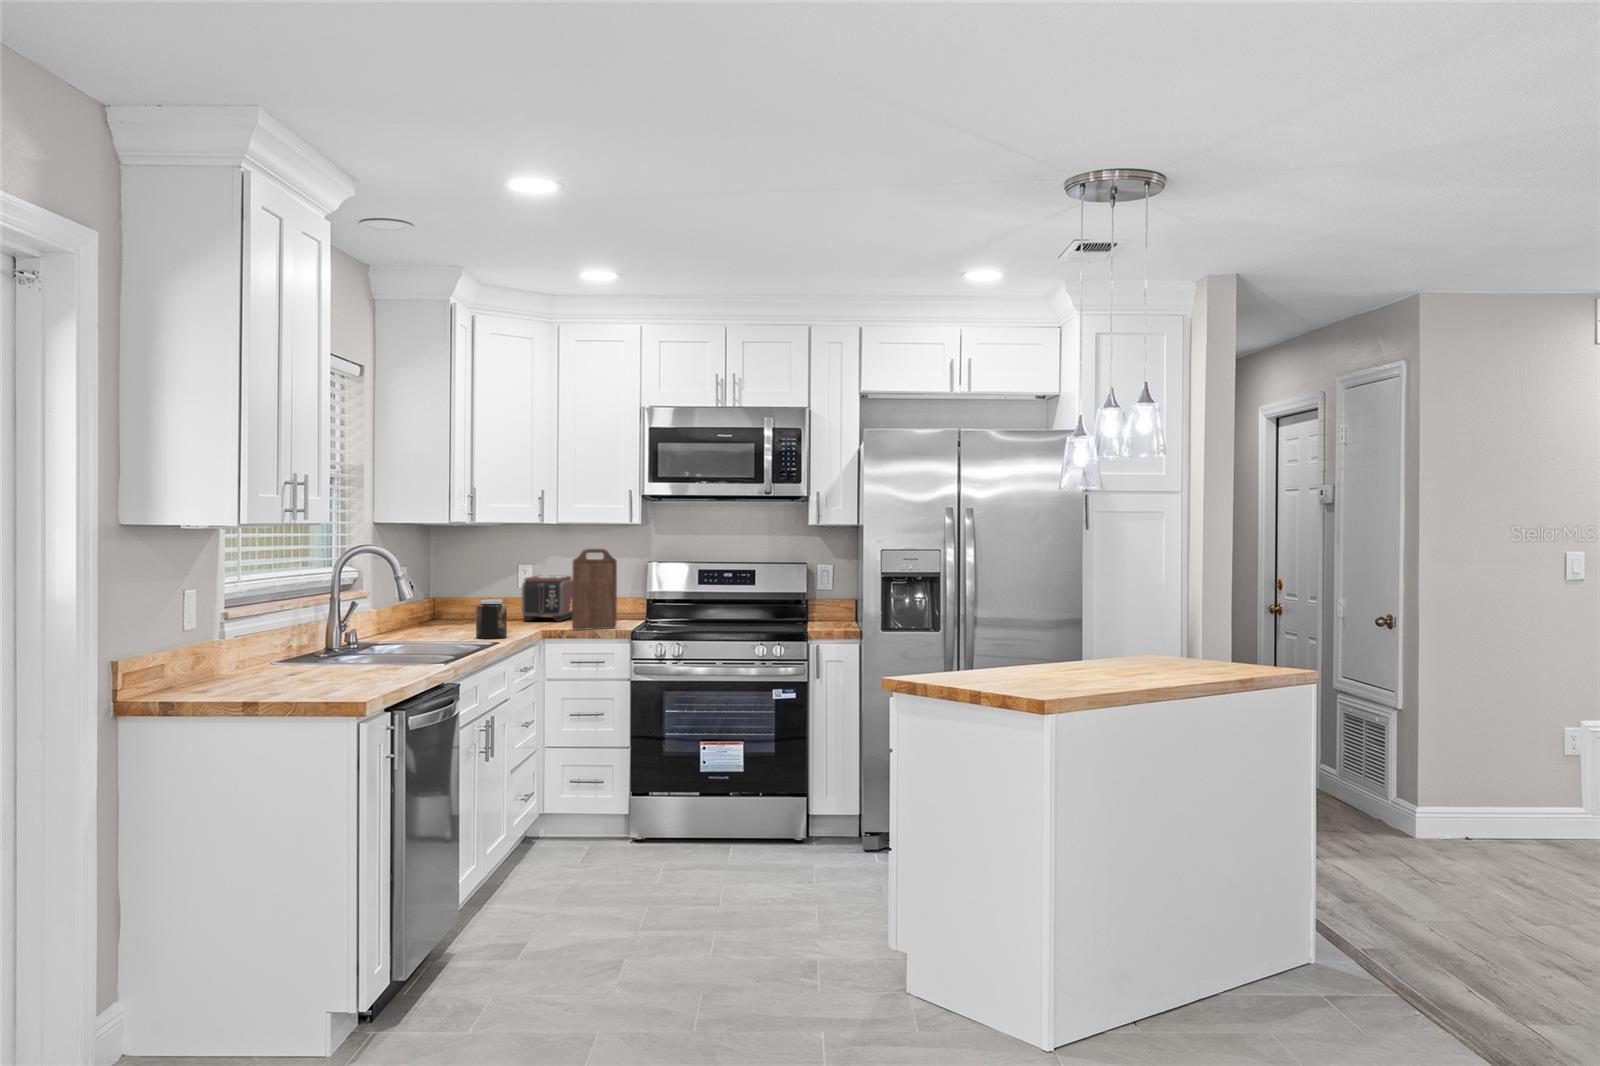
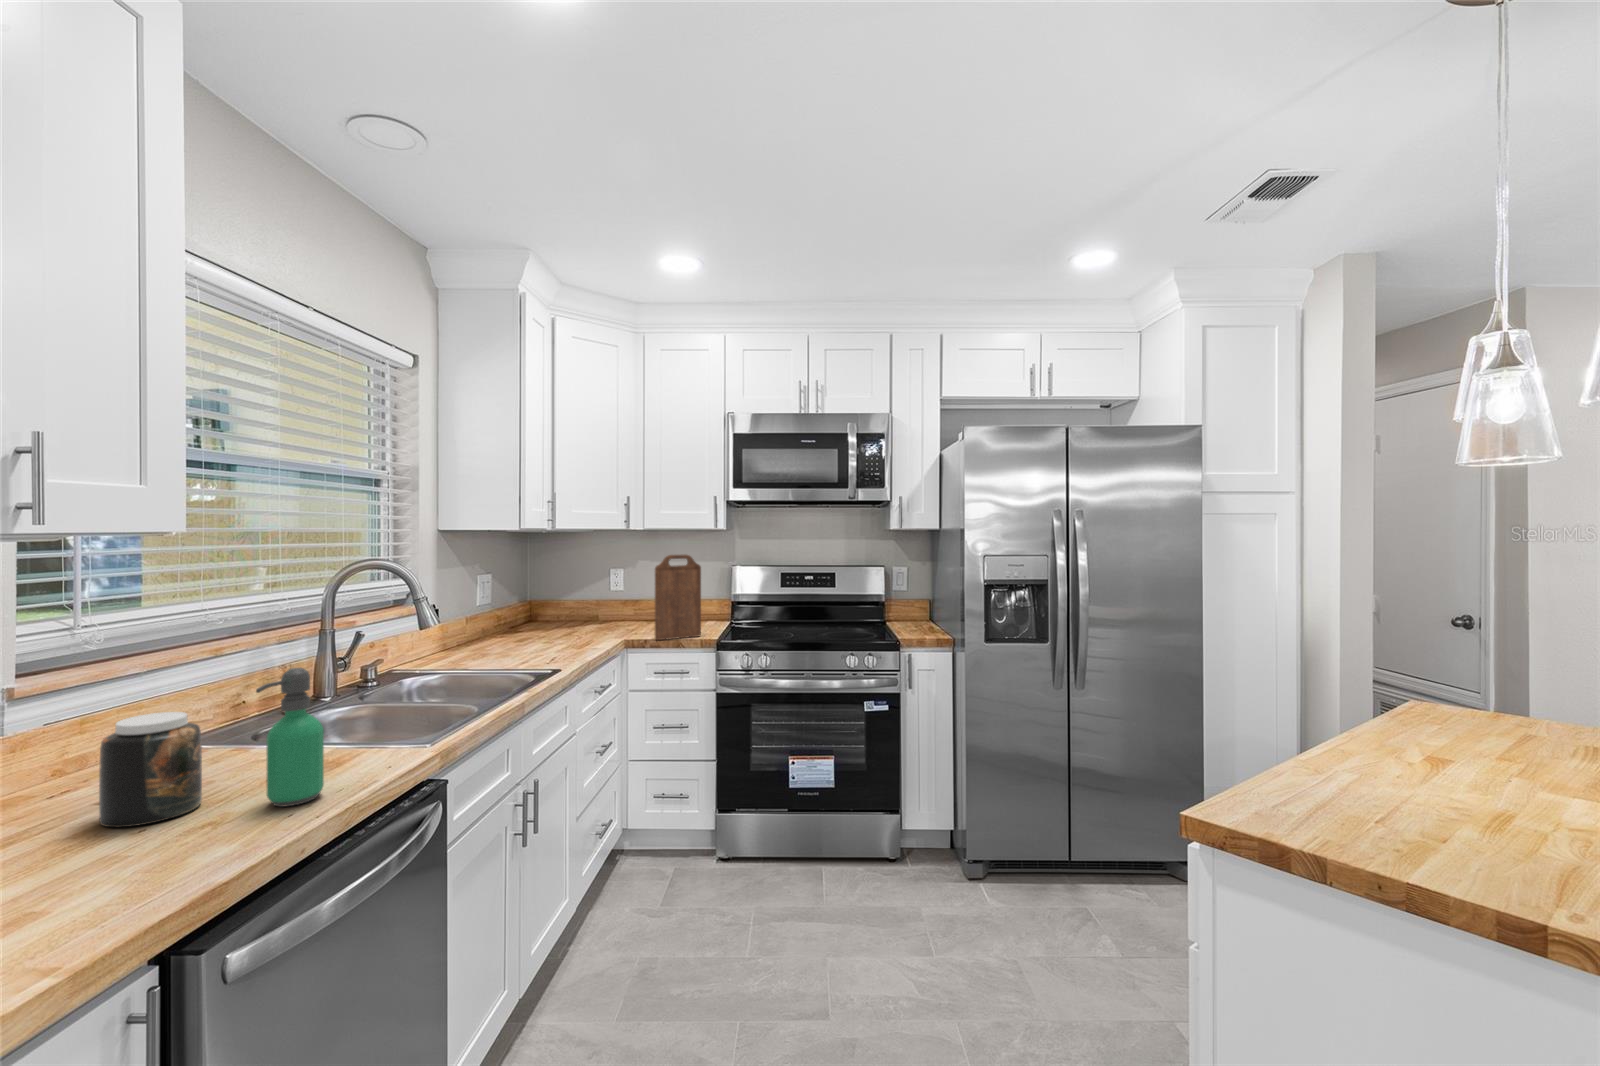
toaster: present [522,576,572,622] -> none [609,577,661,624]
jar: present [476,599,507,638] -> present [99,712,202,827]
soap dispenser: none [374,601,401,677] -> present [256,668,324,807]

